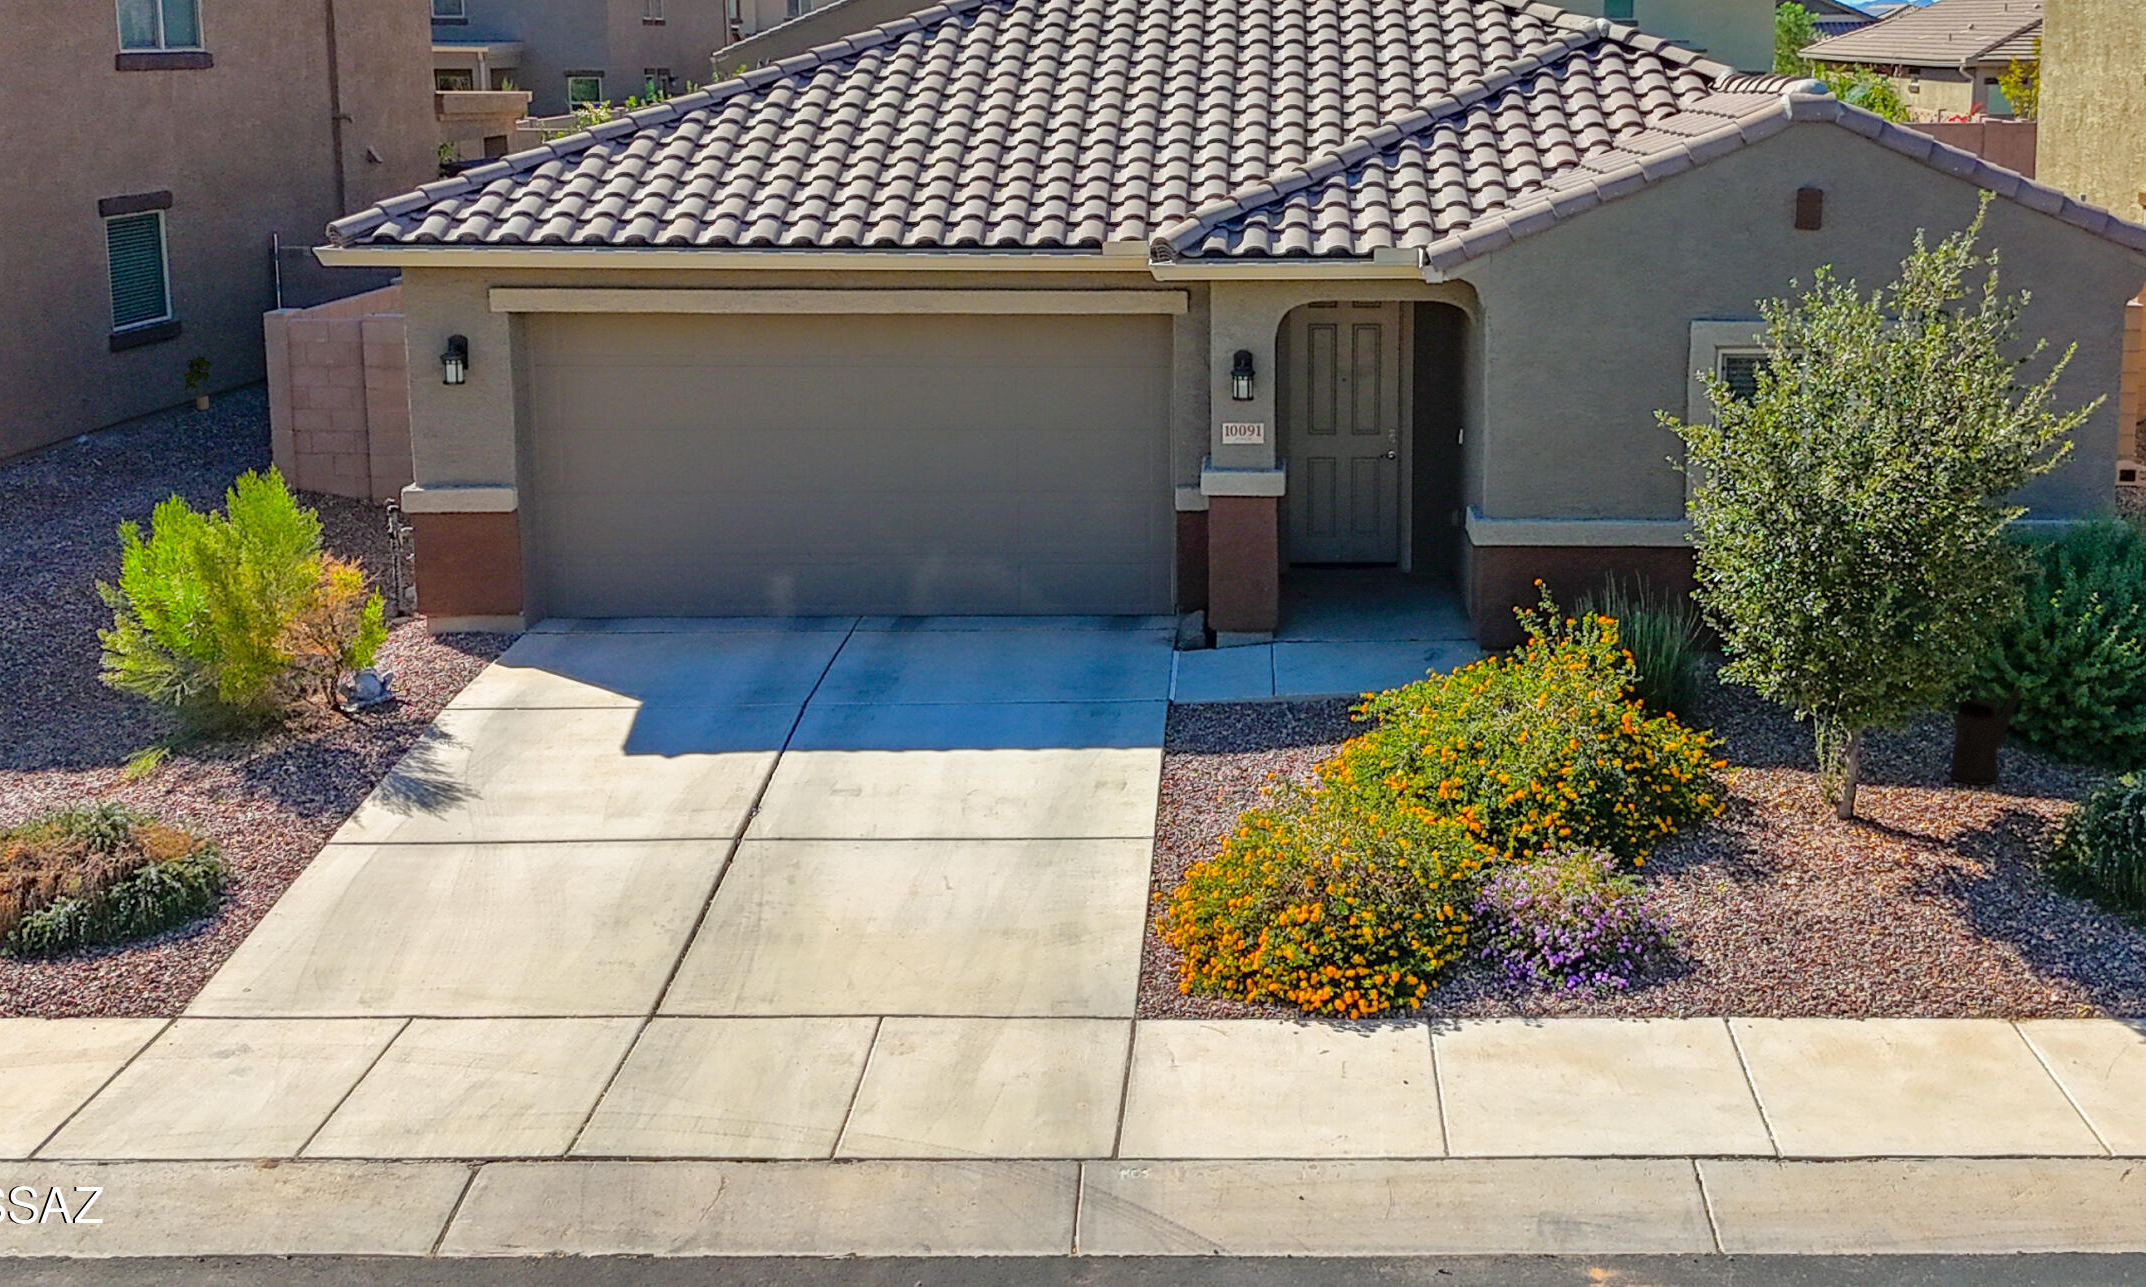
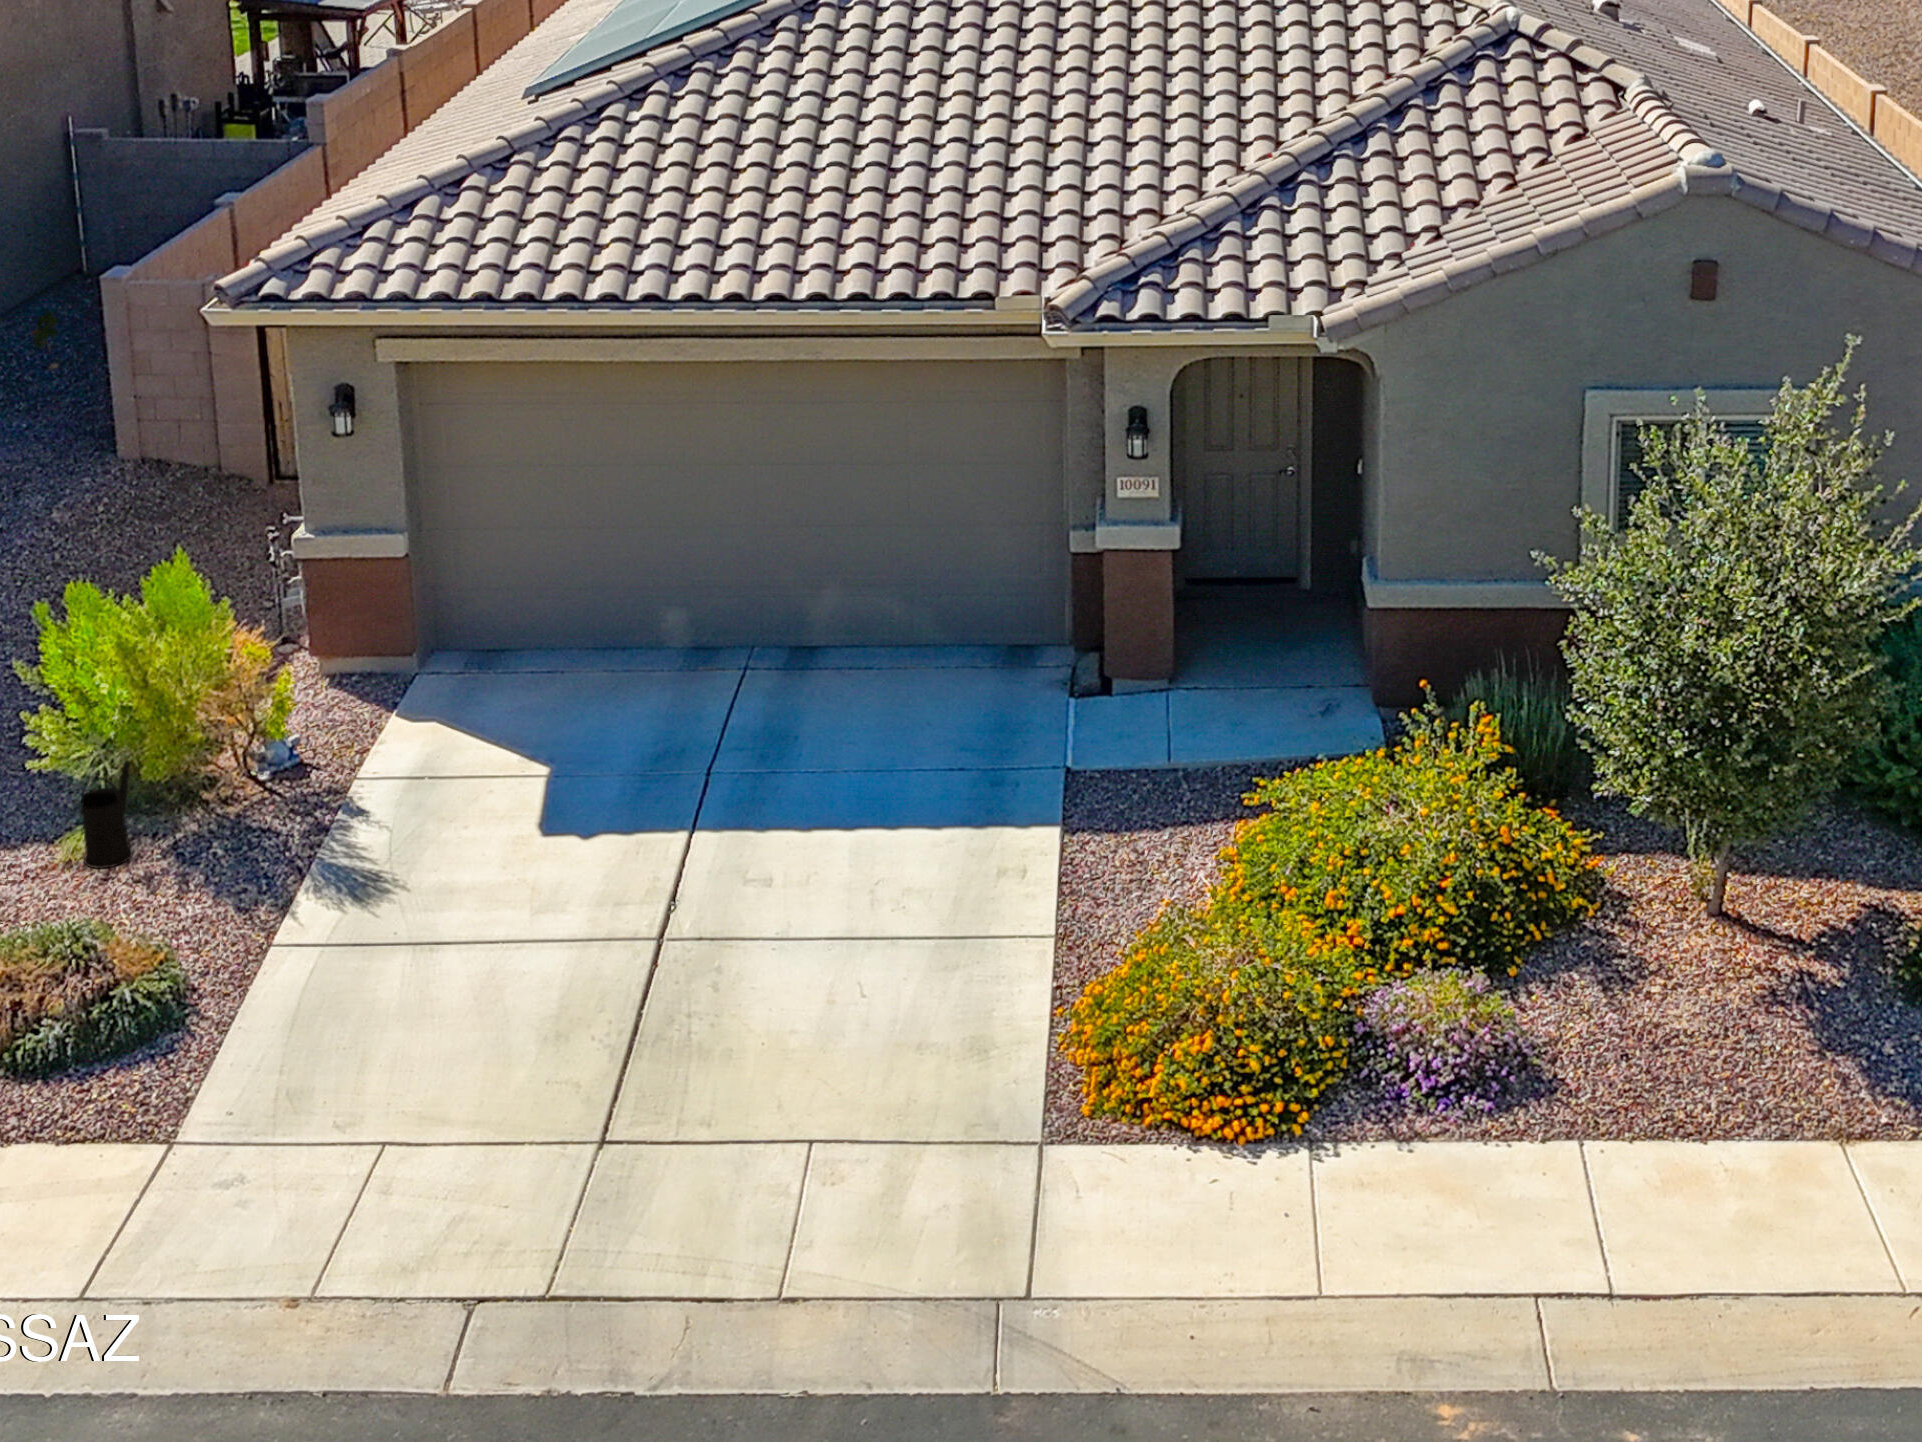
watering can: present [1949,685,2022,785] -> present [81,760,133,868]

